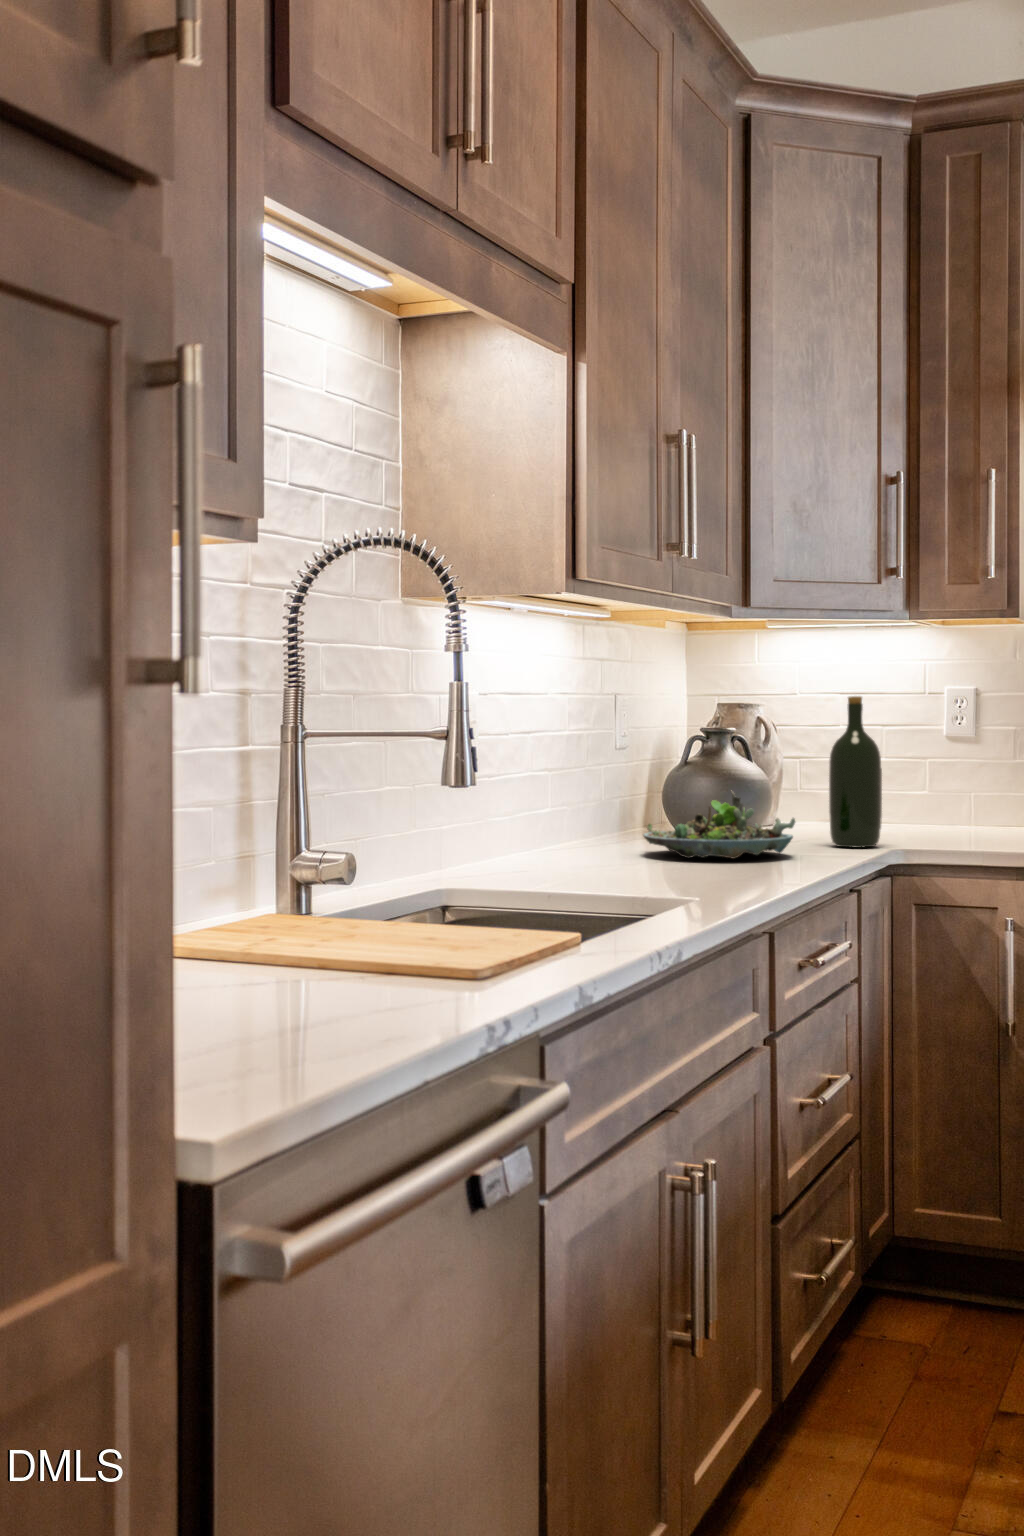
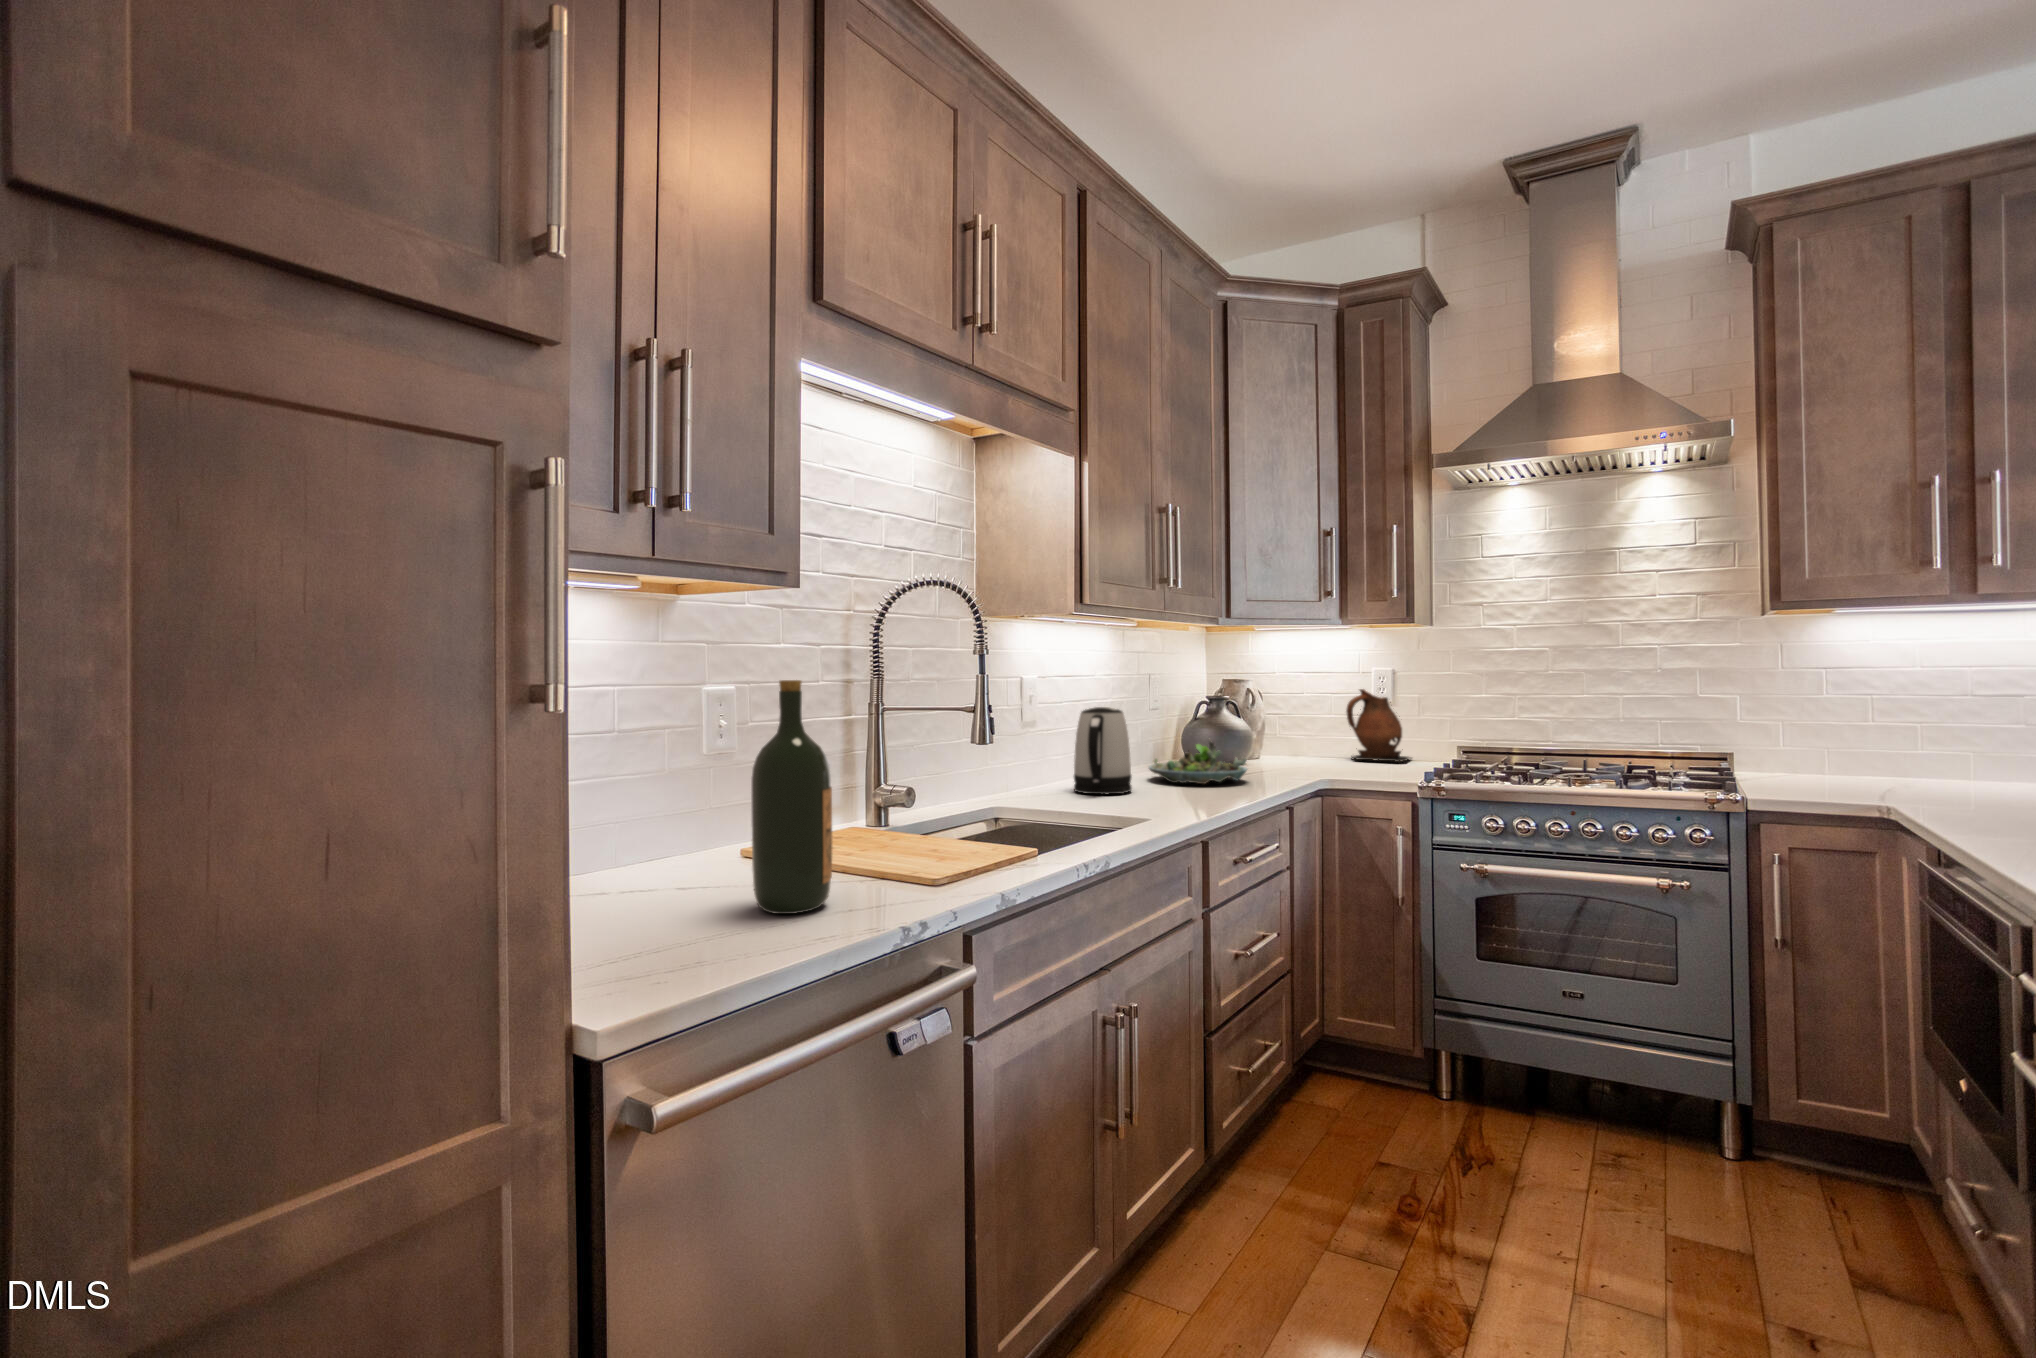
wine bottle: present [829,696,882,848] -> present [751,680,832,914]
ceramic pitcher: none [905,721,997,830] -> present [1346,689,1411,762]
kettle: none [548,740,637,873] -> present [1074,707,1132,794]

